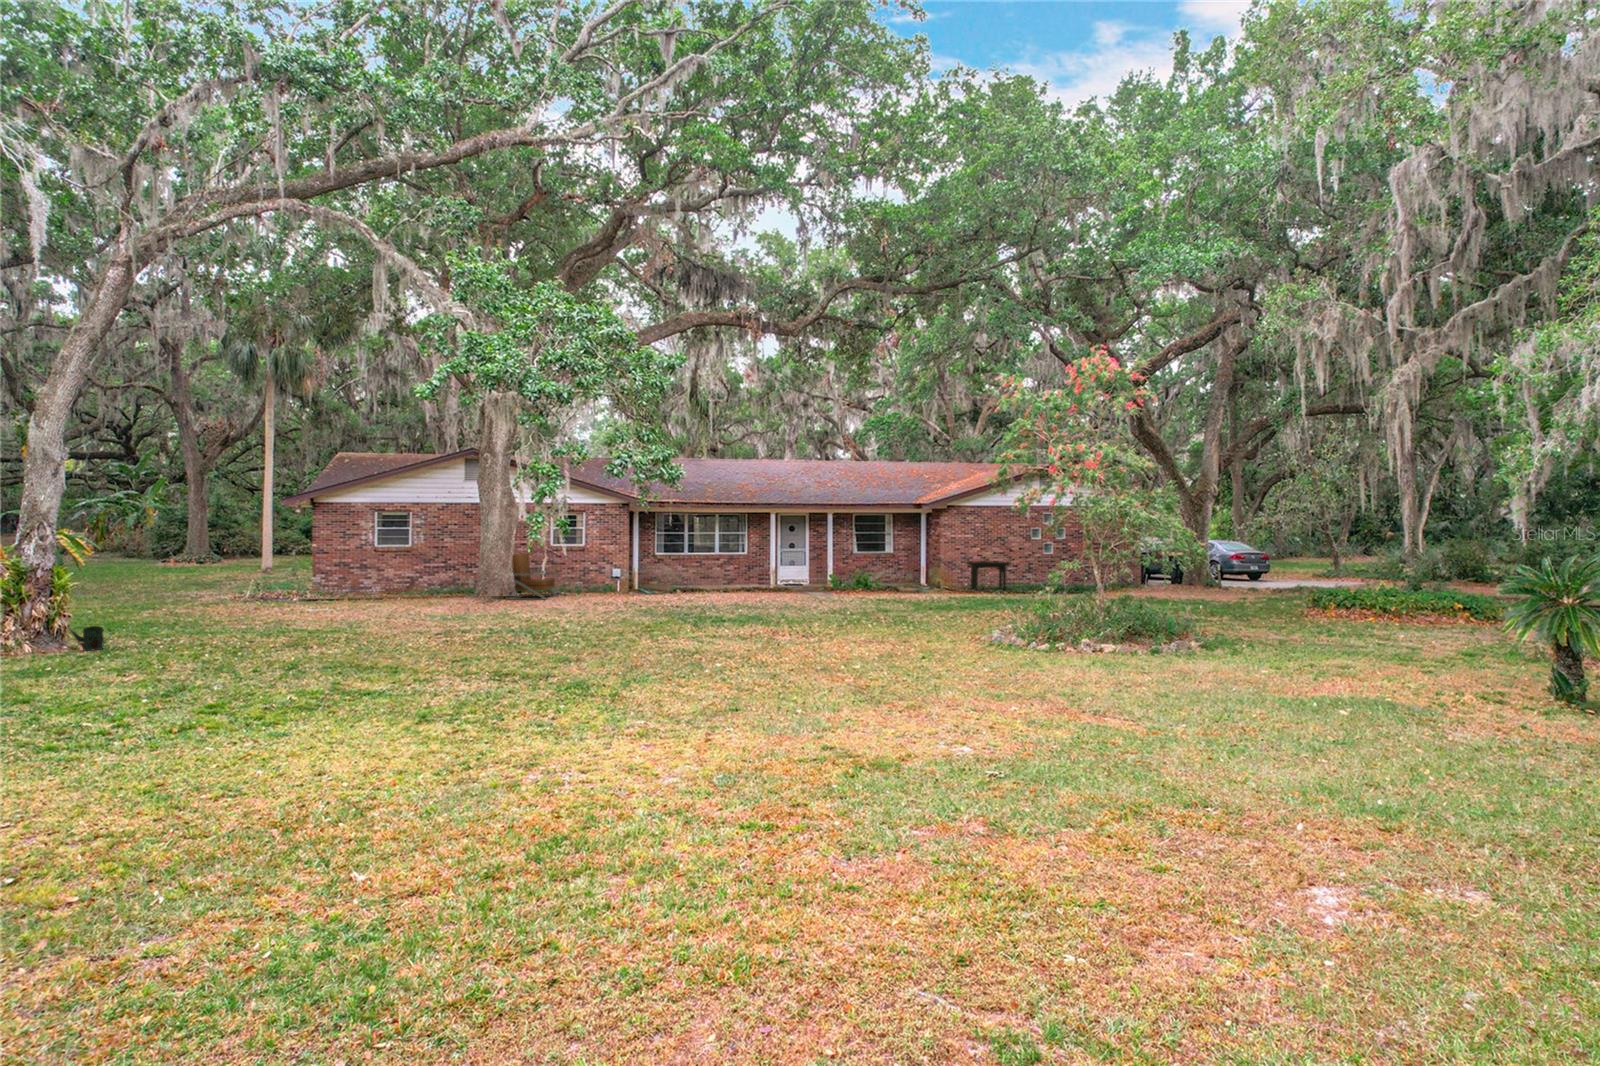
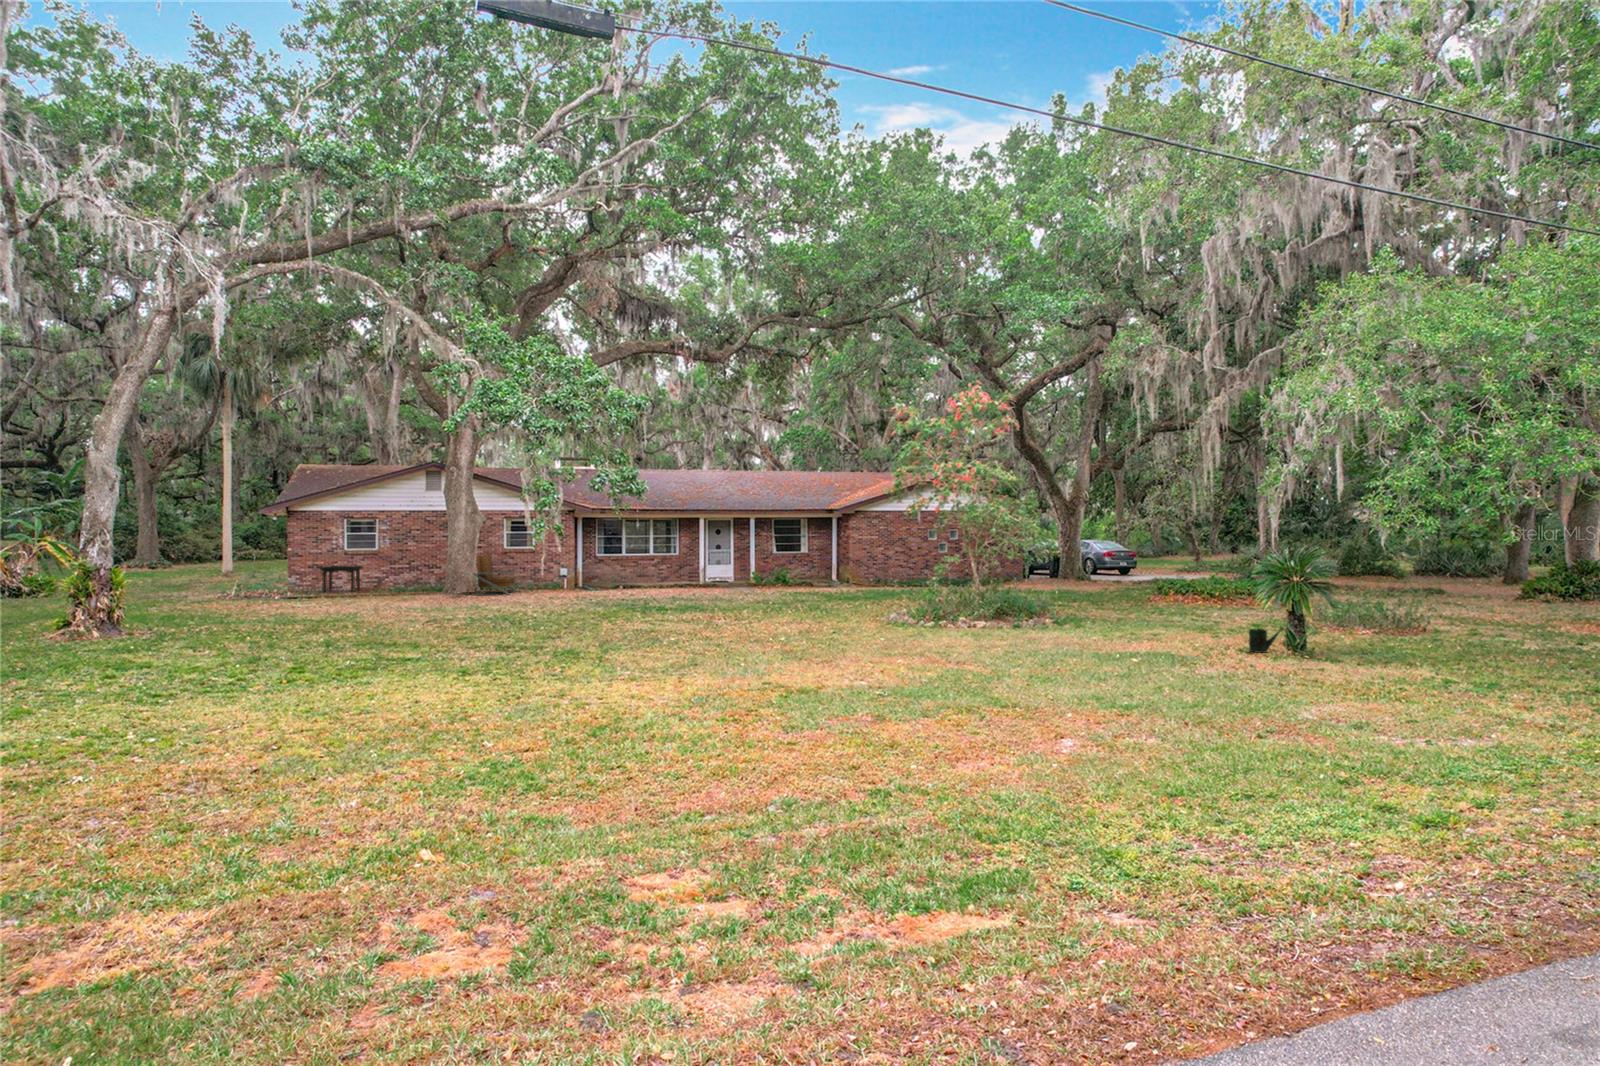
round table: present [966,561,1011,590] -> present [319,566,364,592]
watering can: present [67,625,104,651] -> present [1249,627,1285,653]

